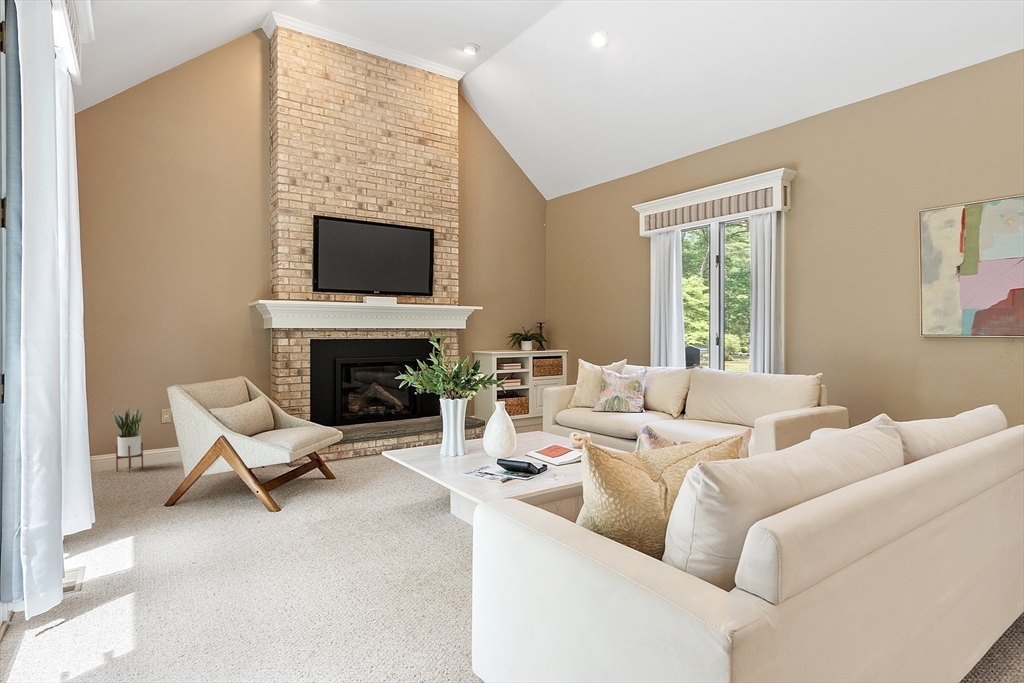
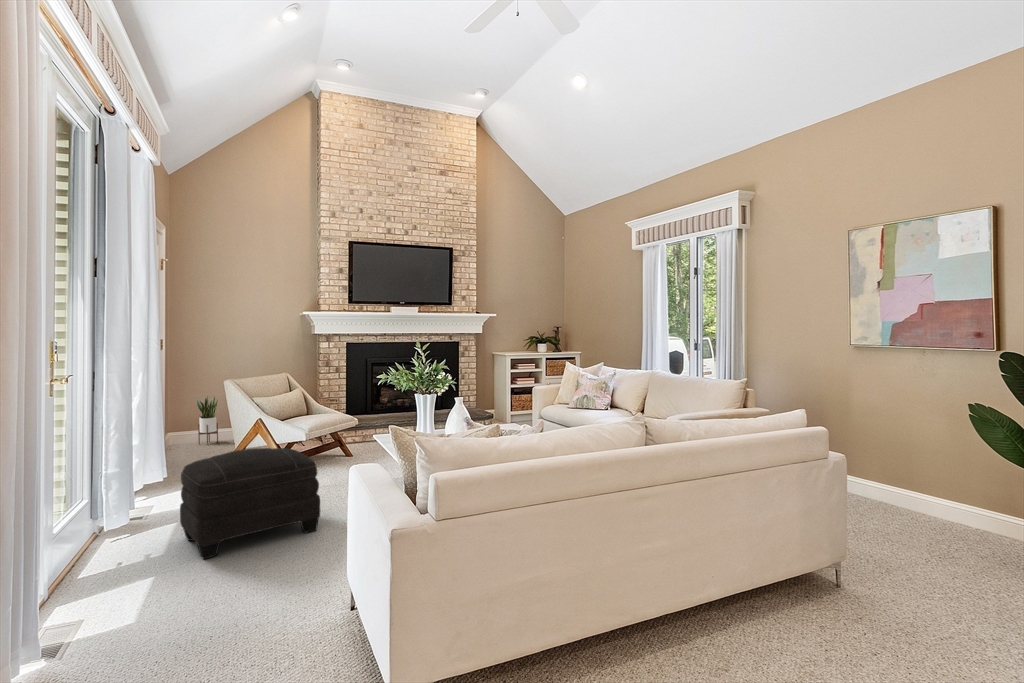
ottoman: none [147,477,353,653] -> present [180,448,320,559]

